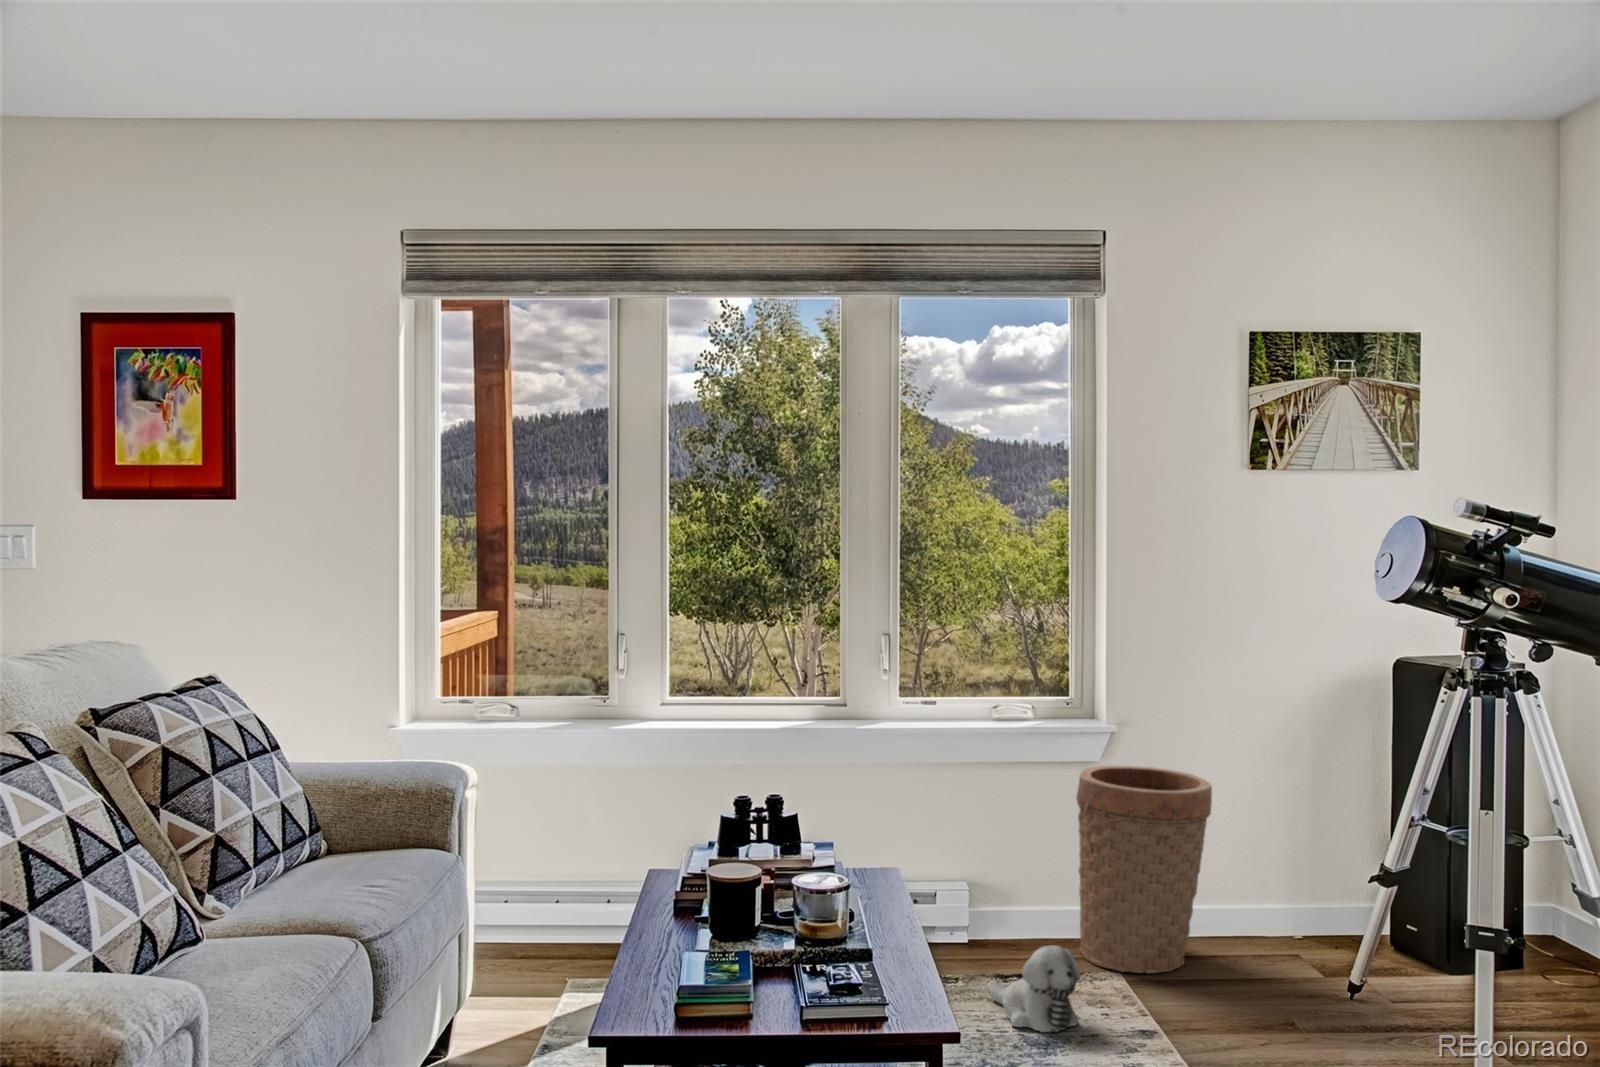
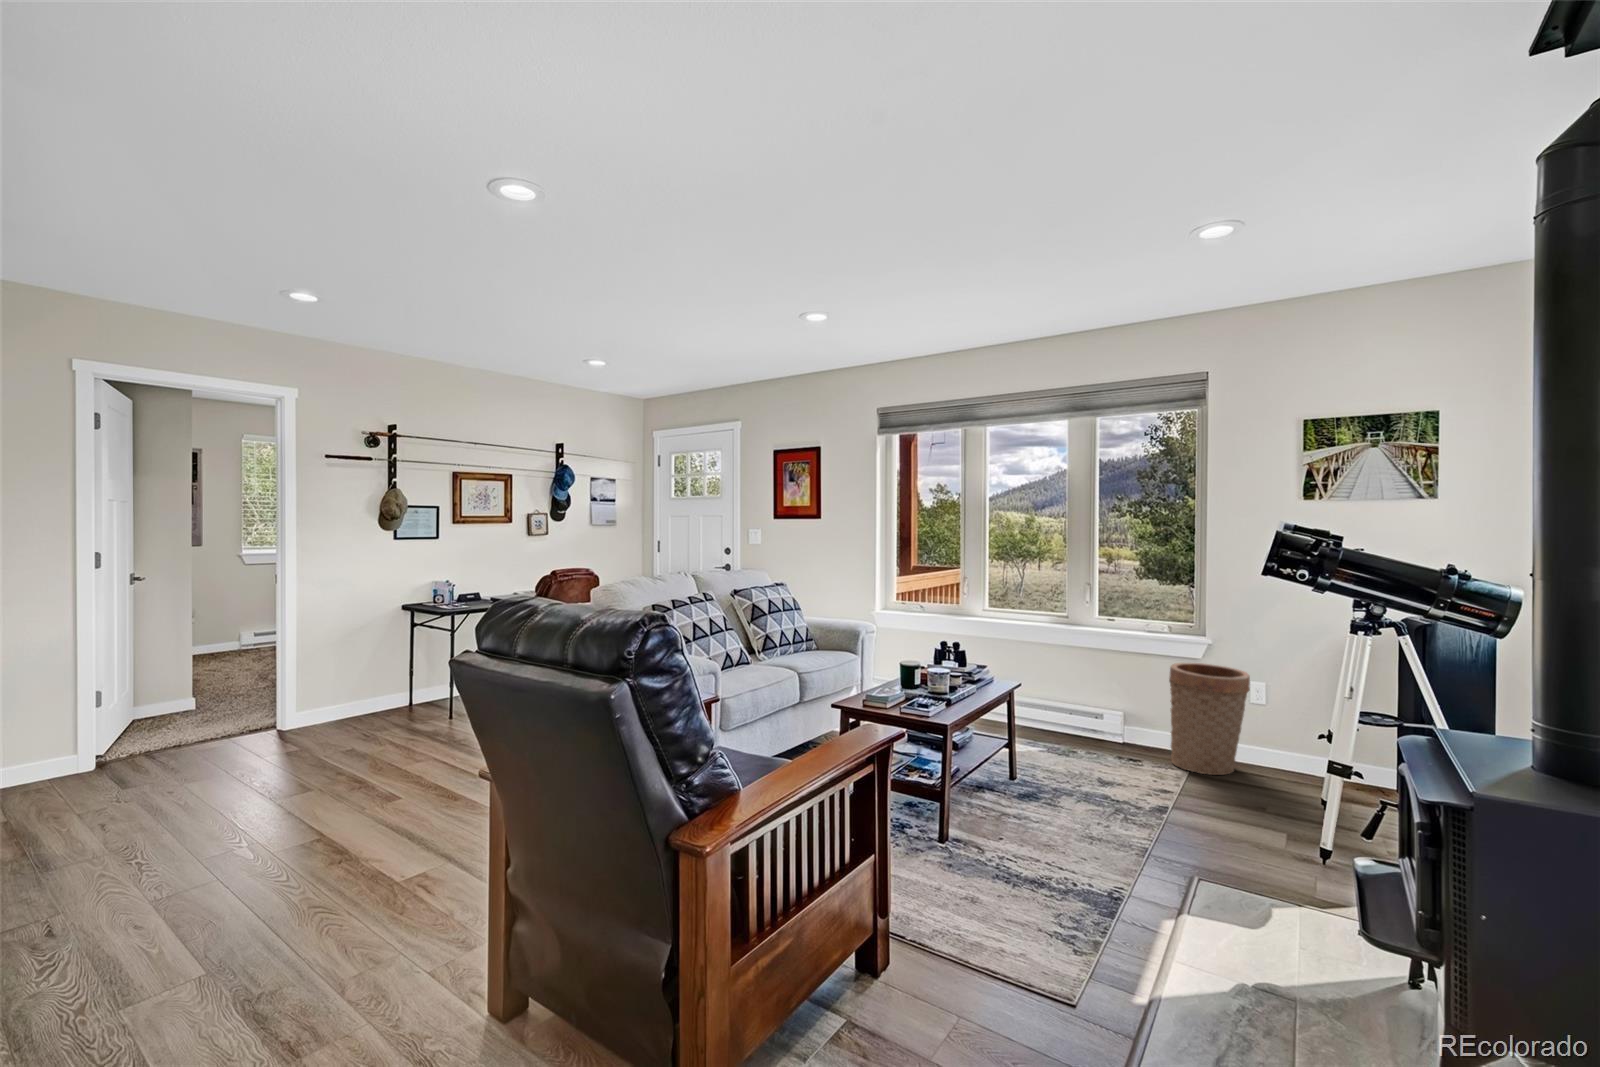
plush toy: present [989,945,1081,1032] -> none [1091,739,1131,781]

